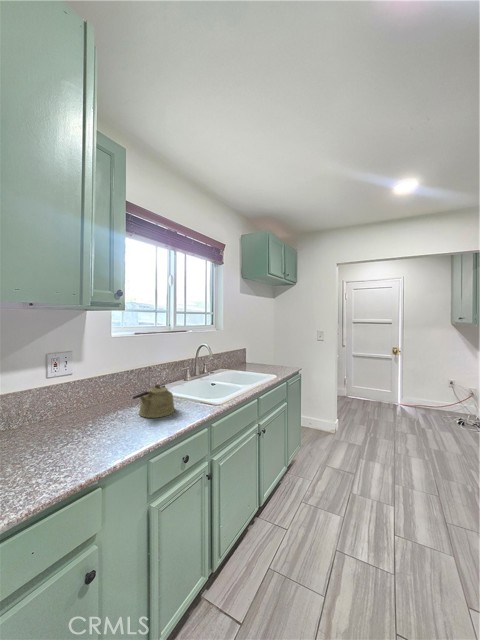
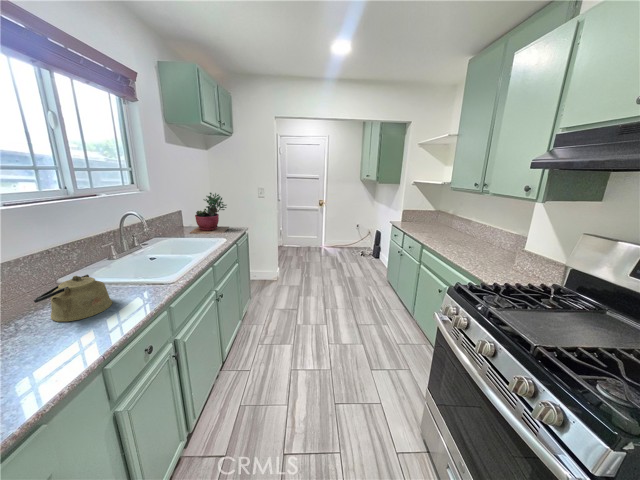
succulent plant: none [247,332,283,371] -> present [190,193,229,234]

